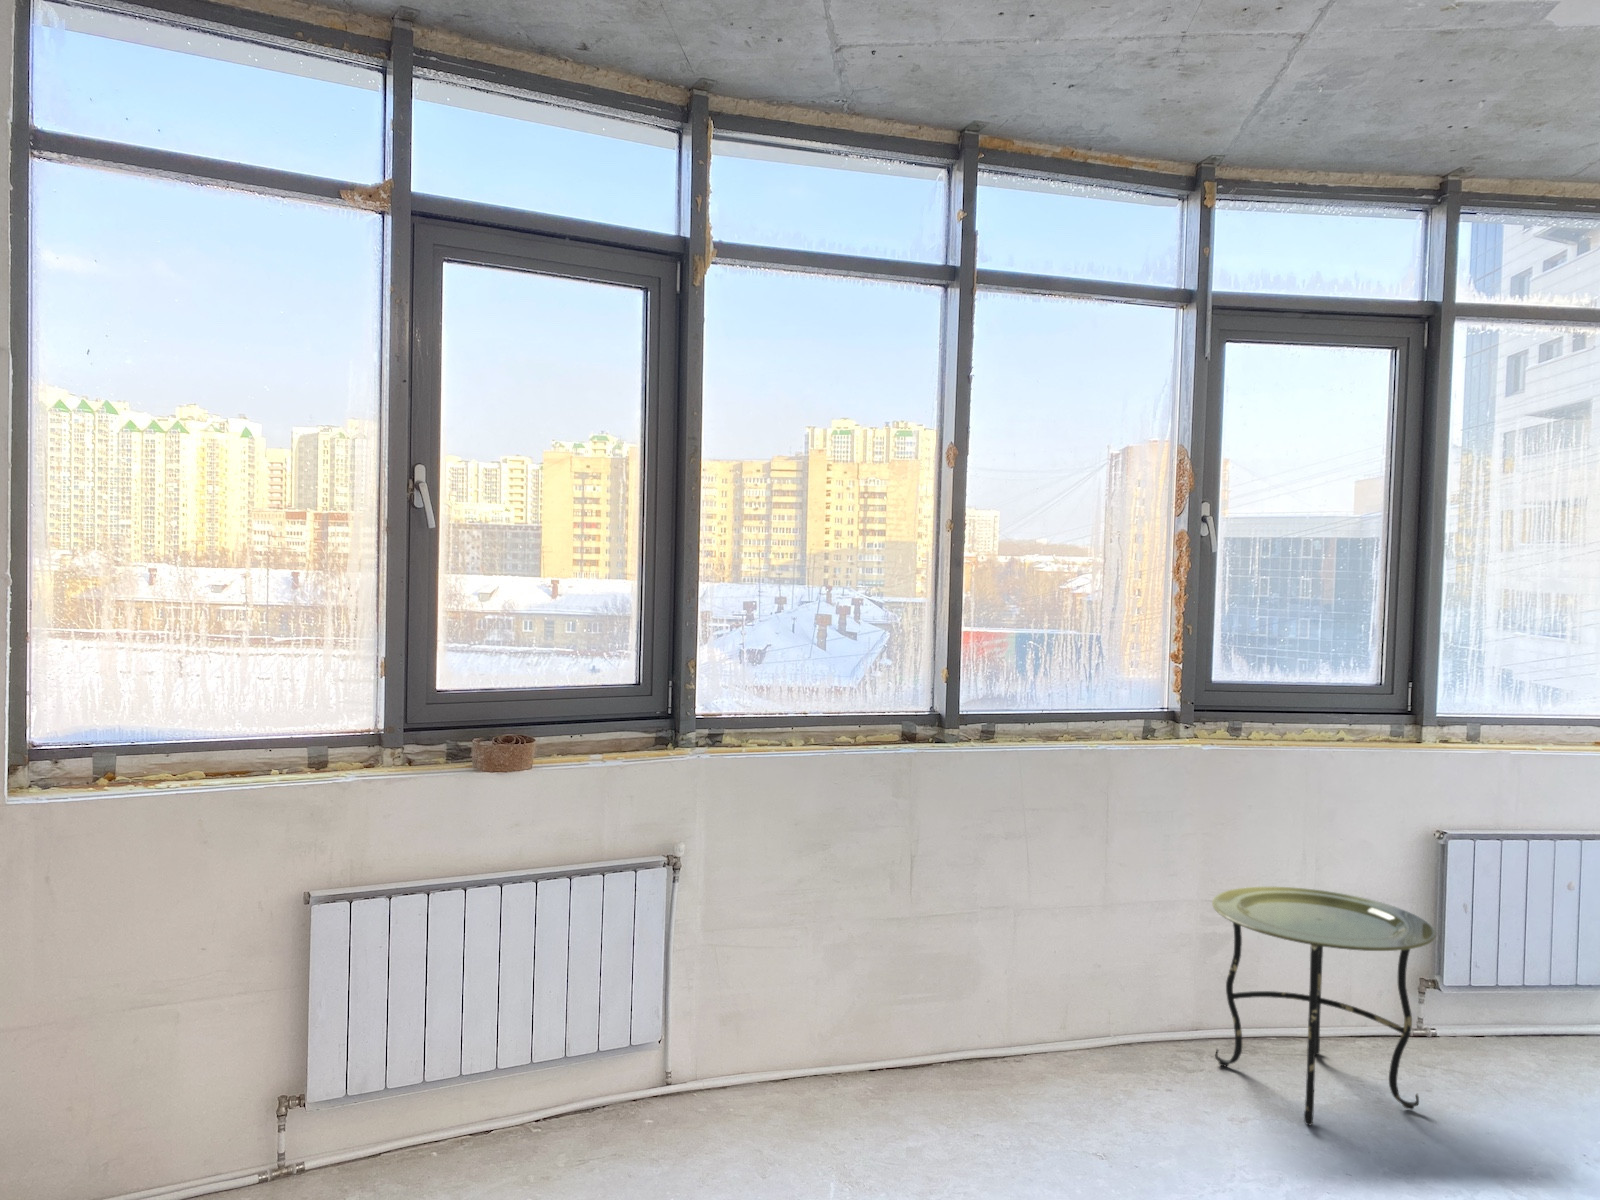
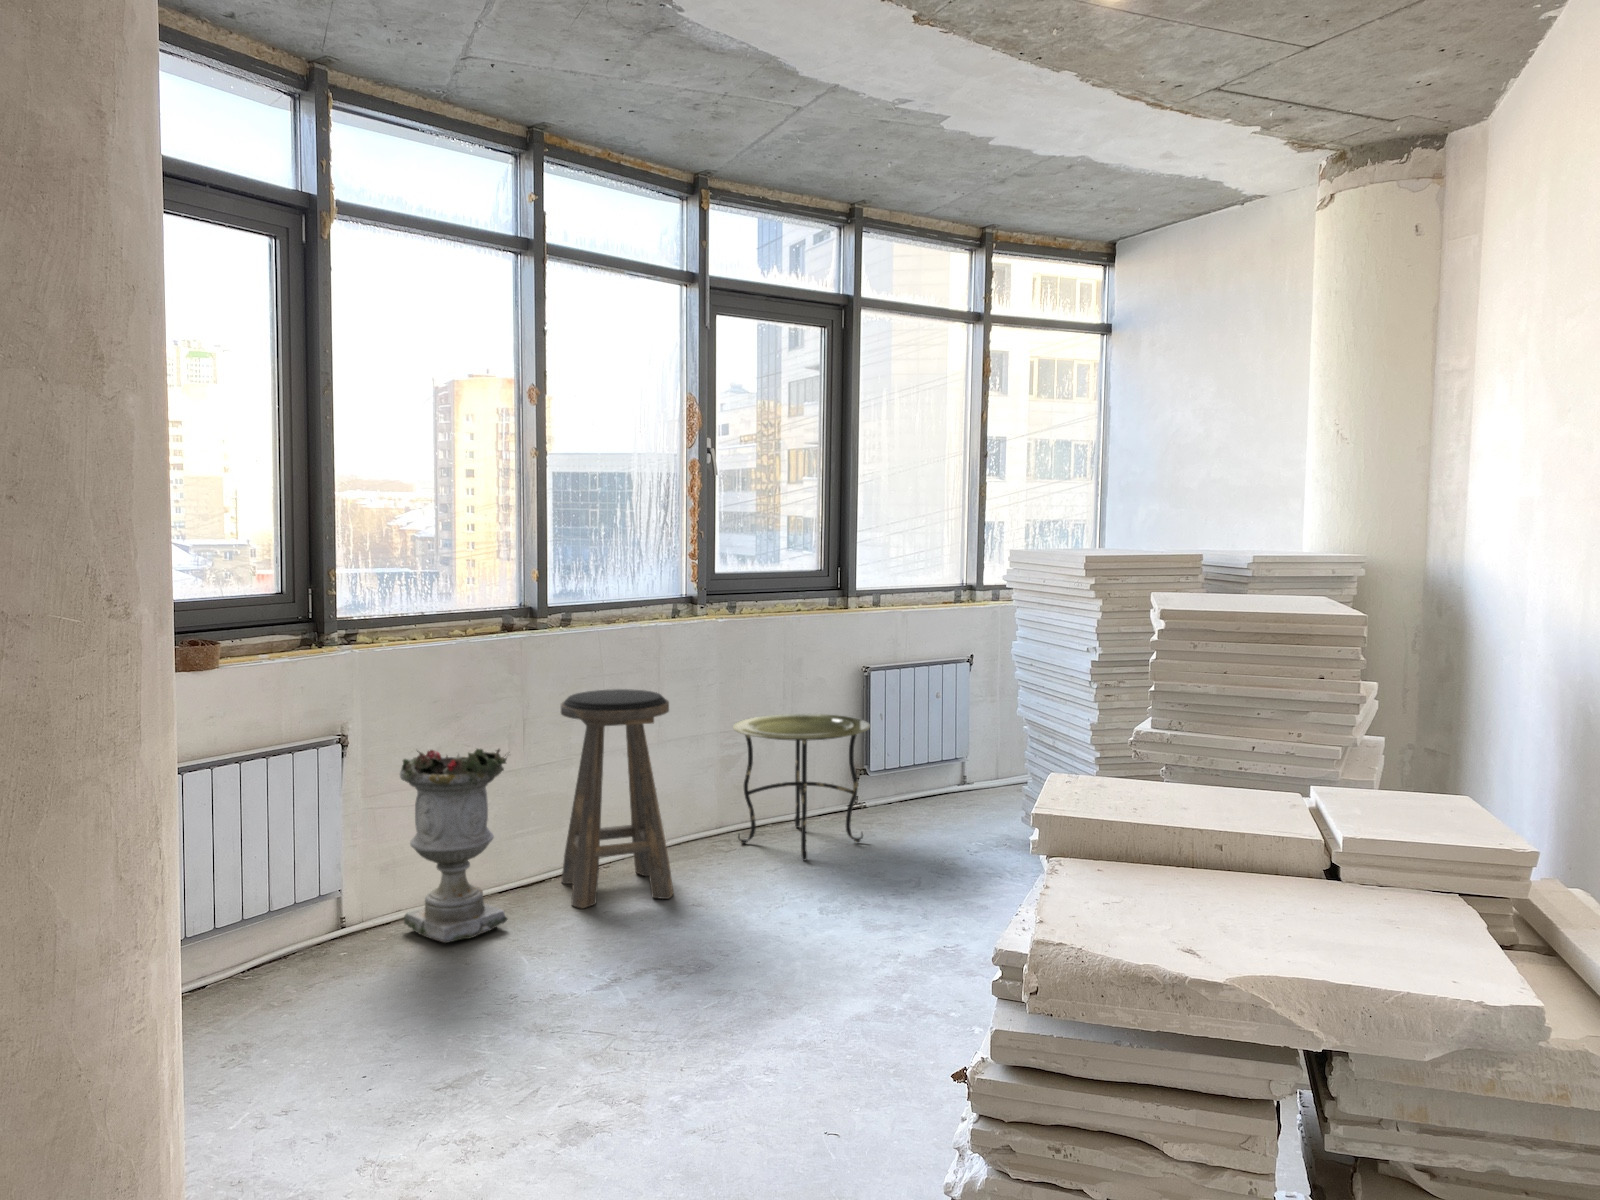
stool: none [944,831,1096,1146] -> present [561,689,673,908]
planter: none [732,886,866,1141] -> present [400,749,508,943]

